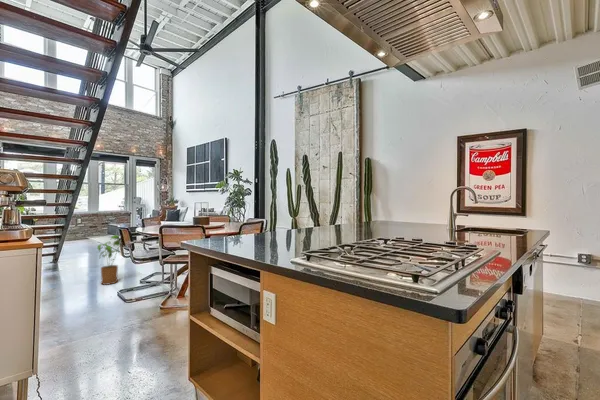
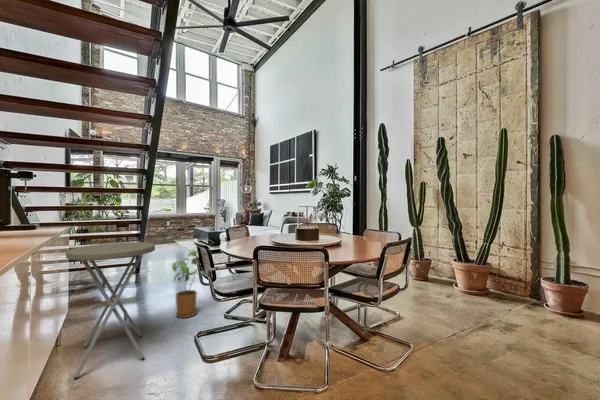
side table: none [21,227,88,314] -> present [66,242,155,379]

